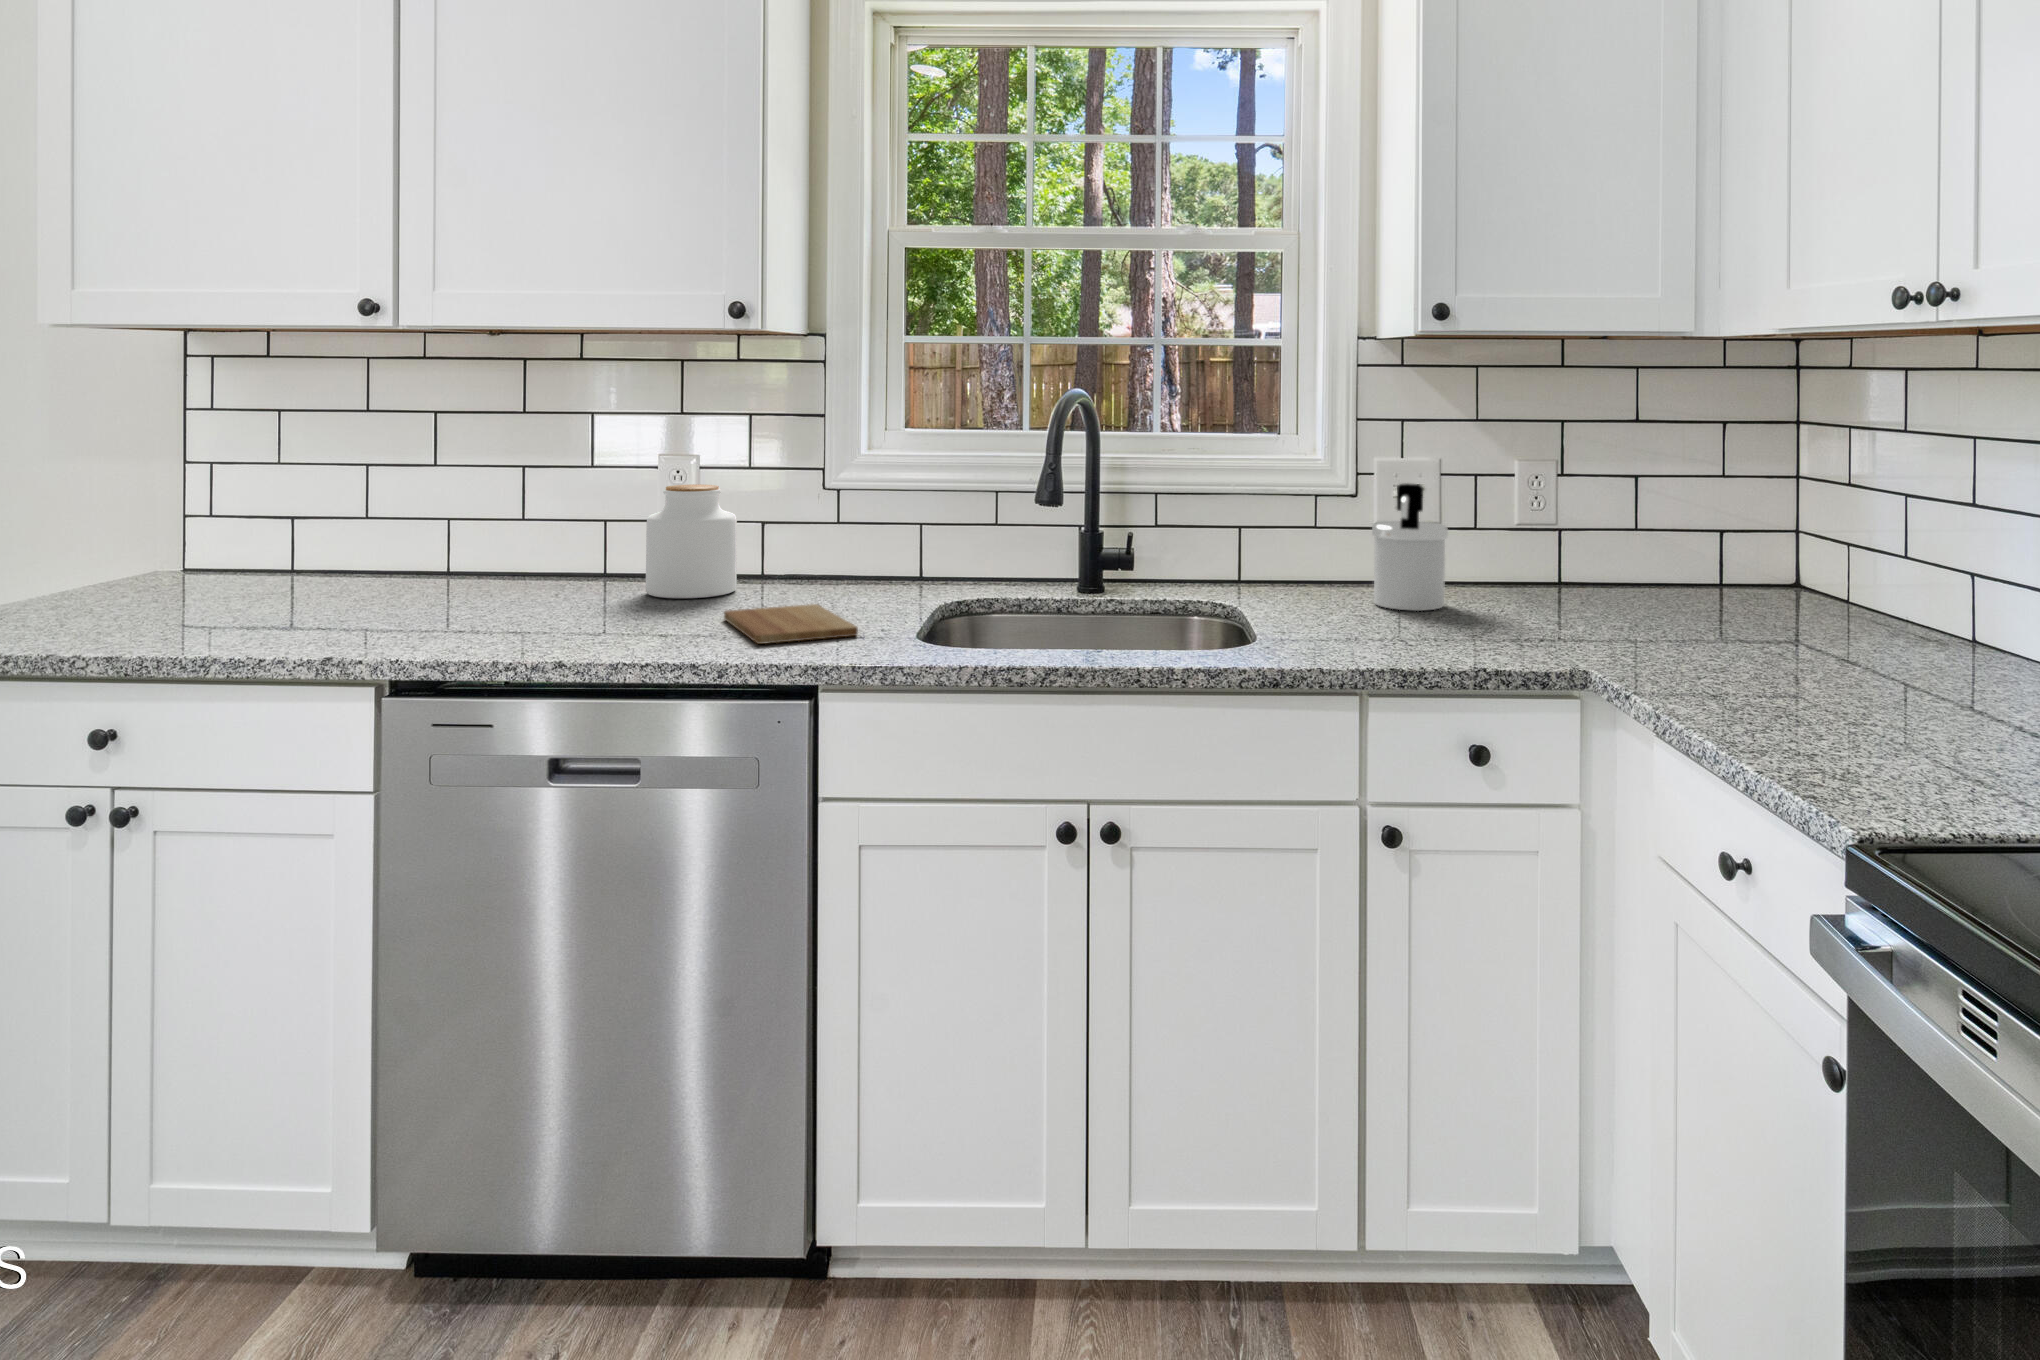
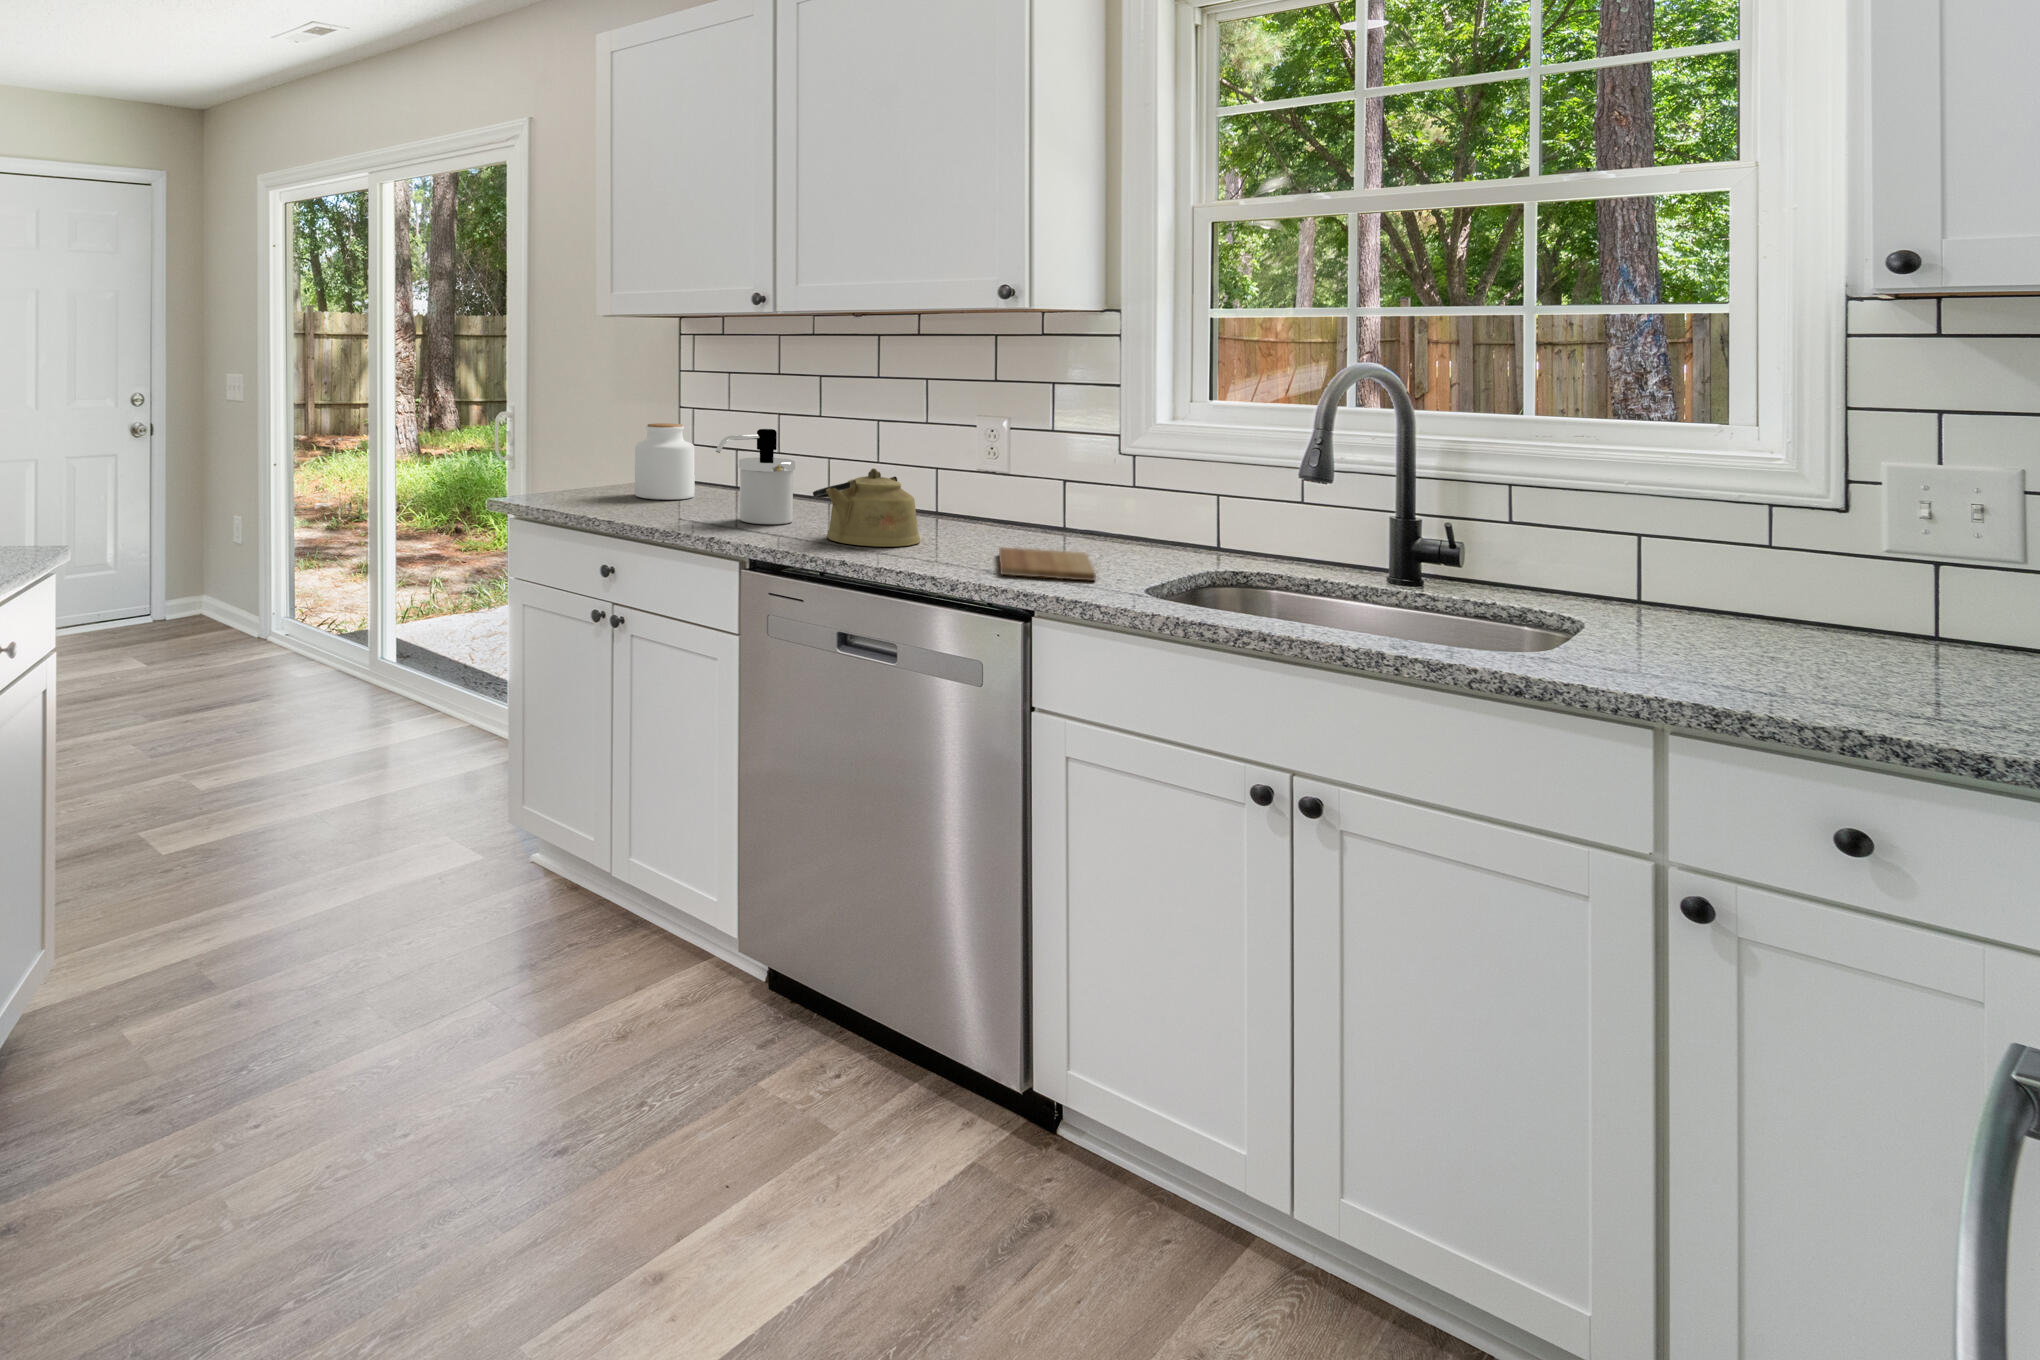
soap dispenser: present [1372,483,1448,611] -> present [716,429,795,524]
jar: present [646,484,737,598] -> present [635,423,695,500]
kettle: none [471,529,617,632] -> present [813,468,921,547]

